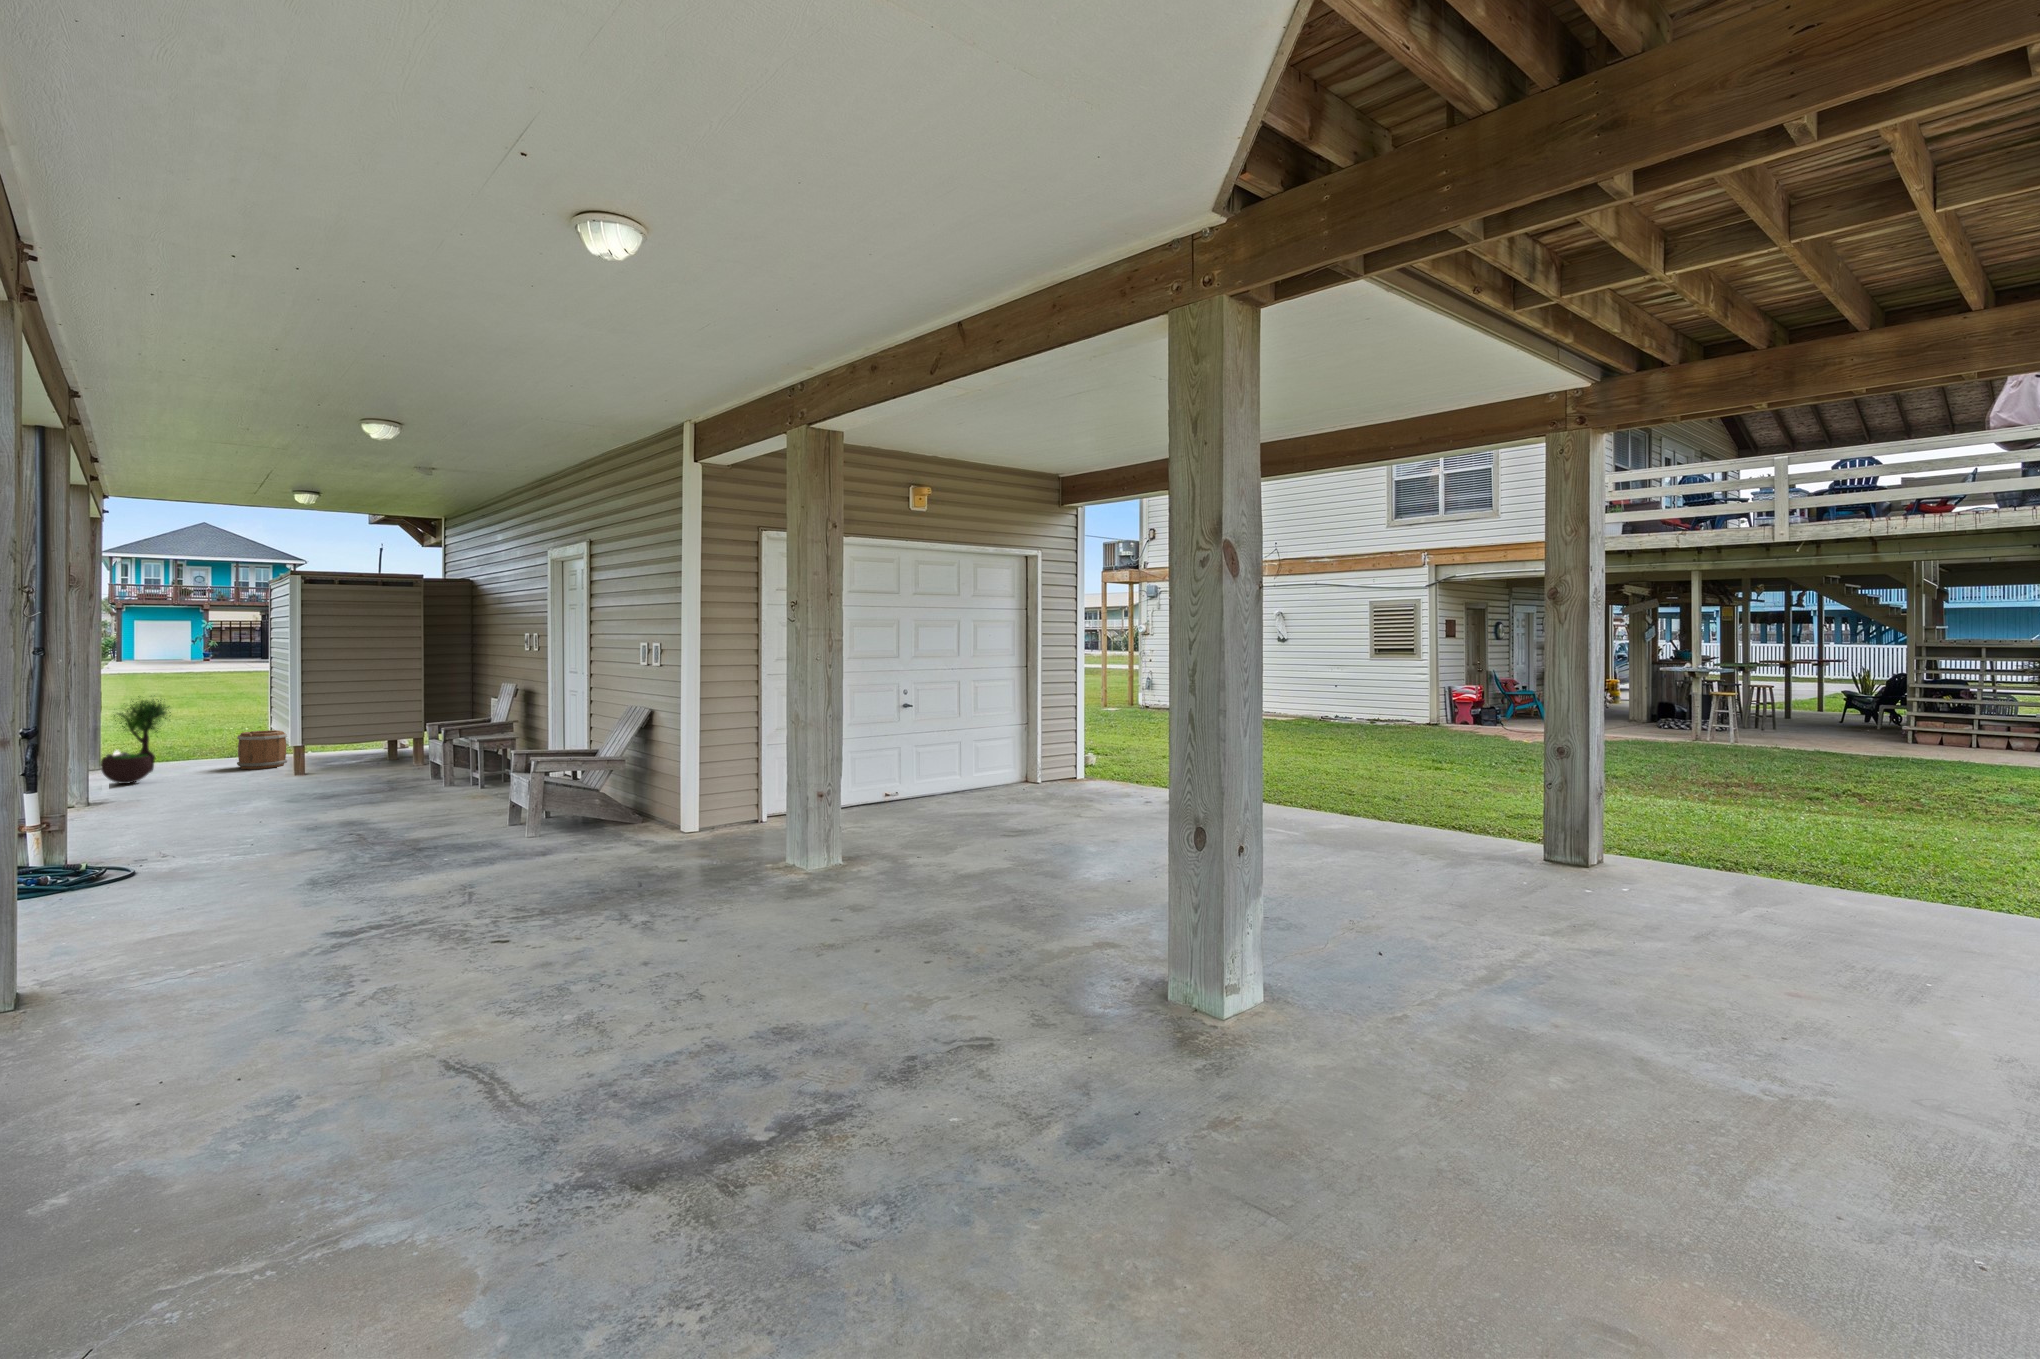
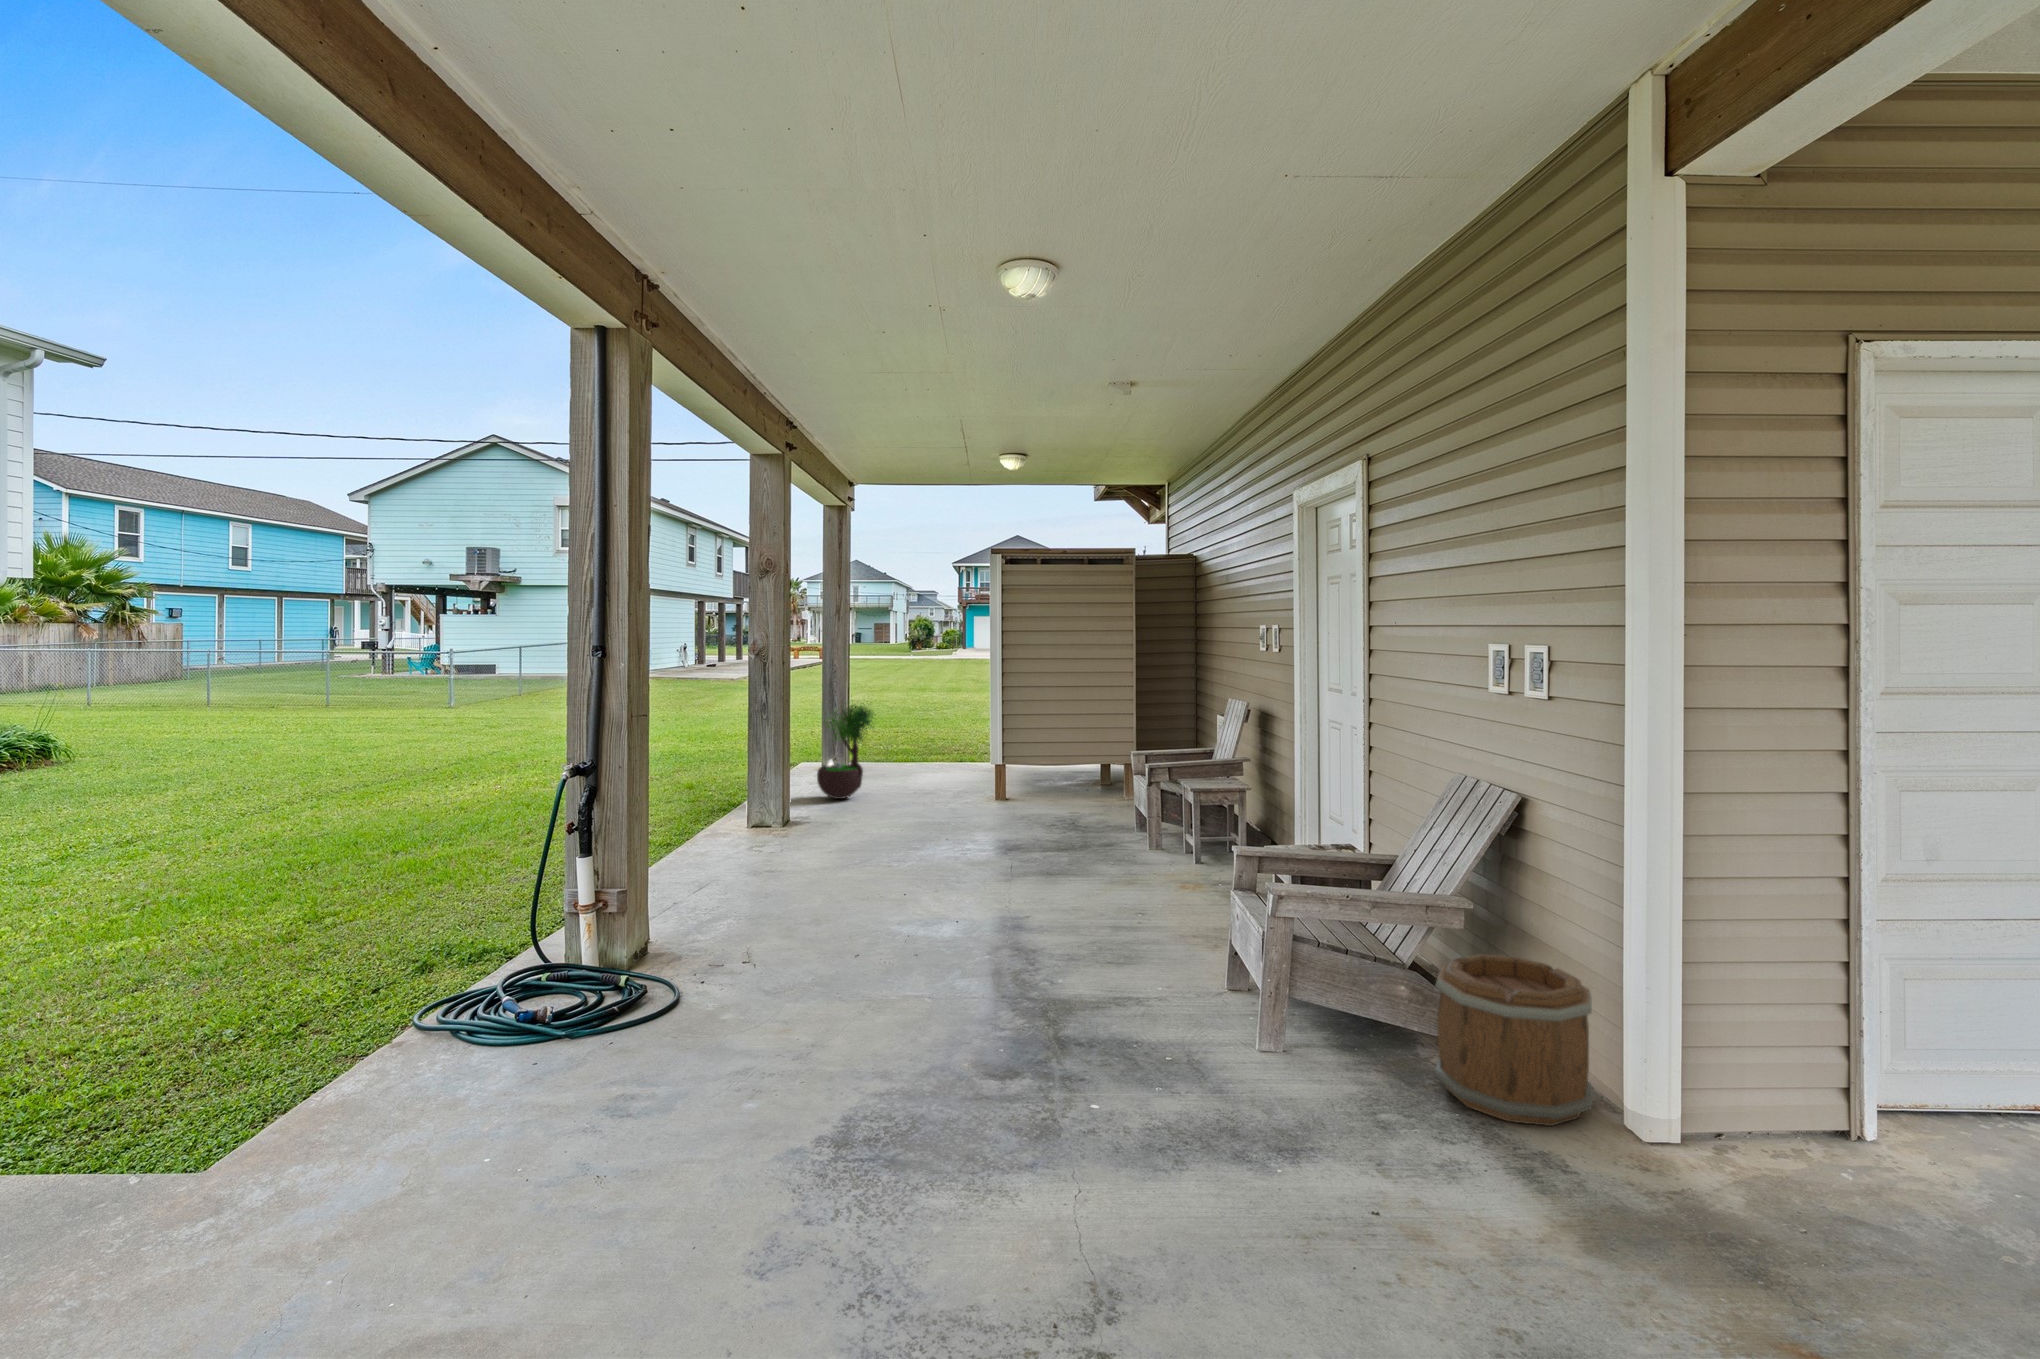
bucket: present [237,730,287,769] -> present [1434,954,1593,1126]

